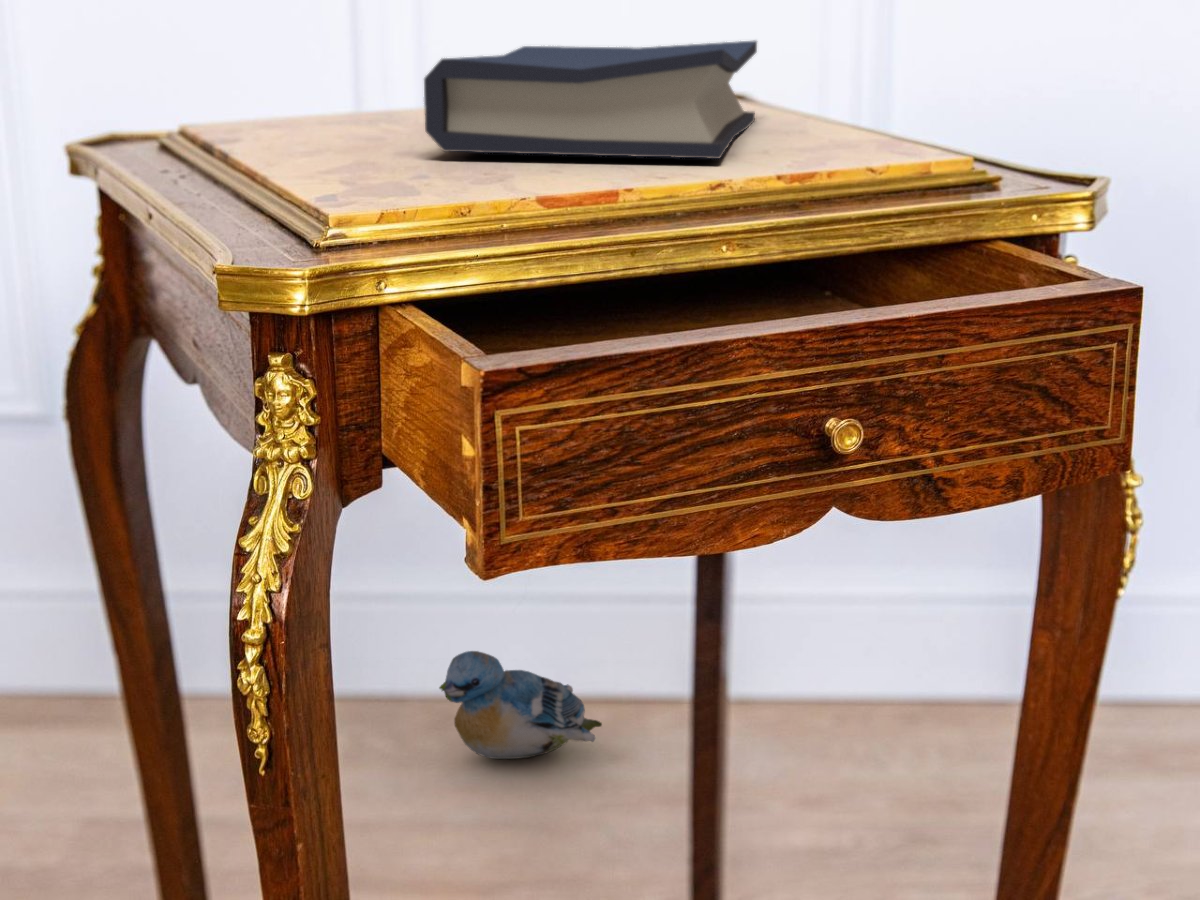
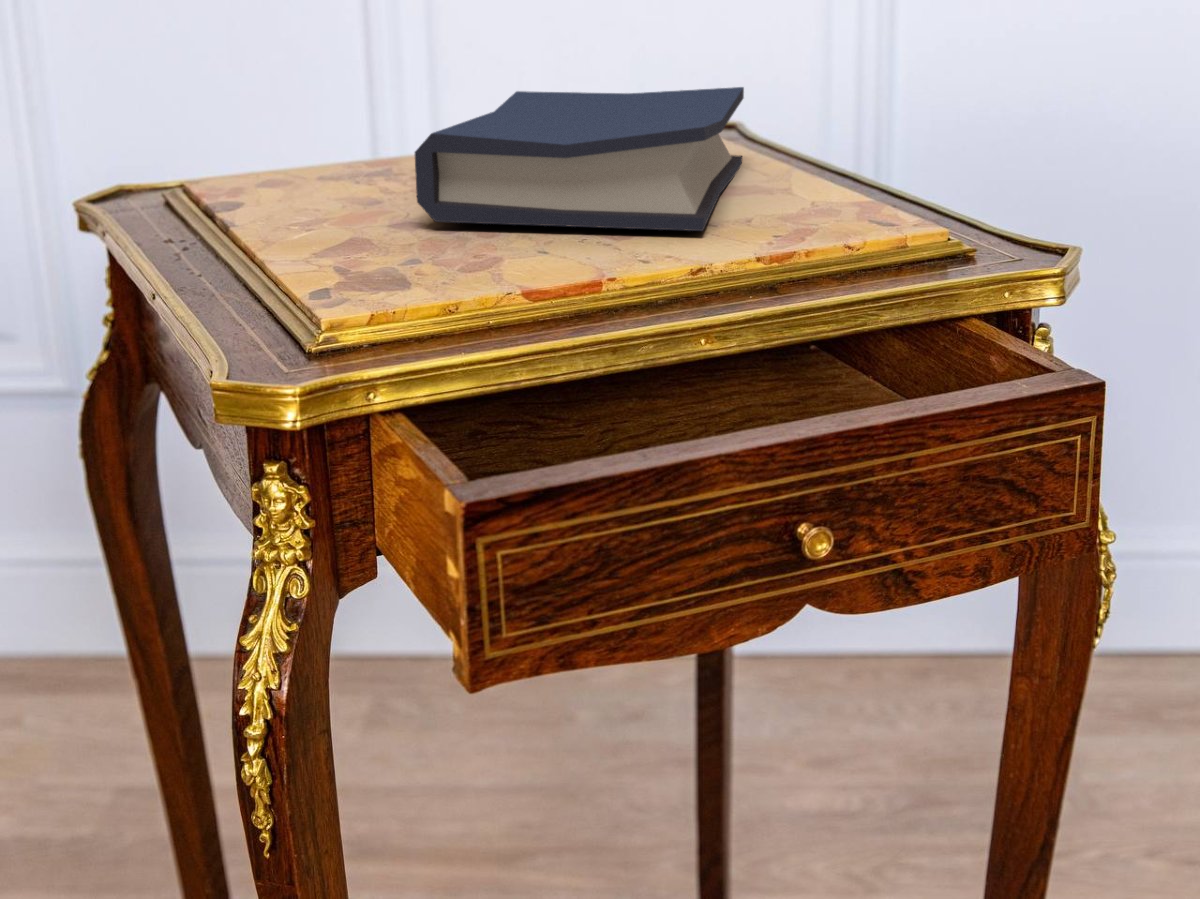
plush toy: present [439,651,602,759] -> none [448,645,605,746]

